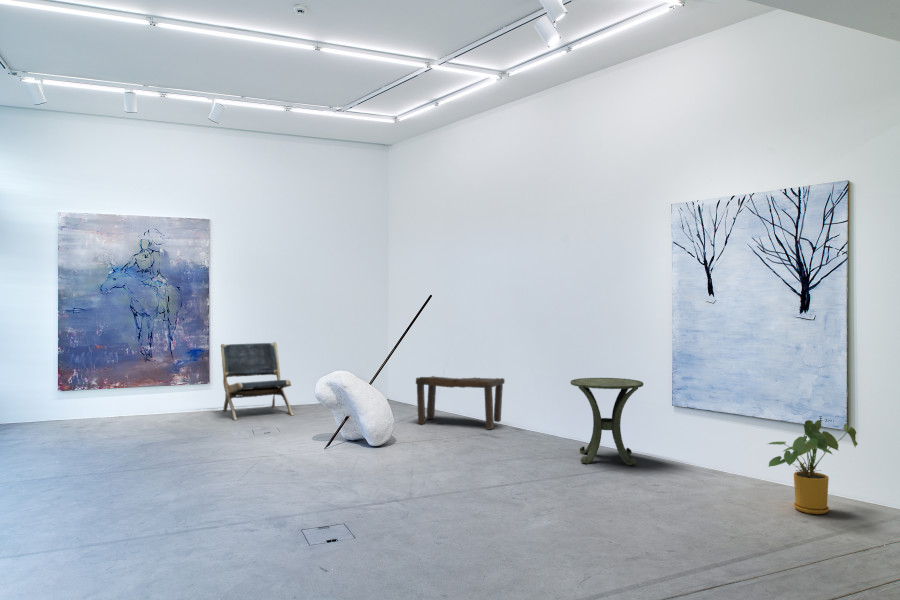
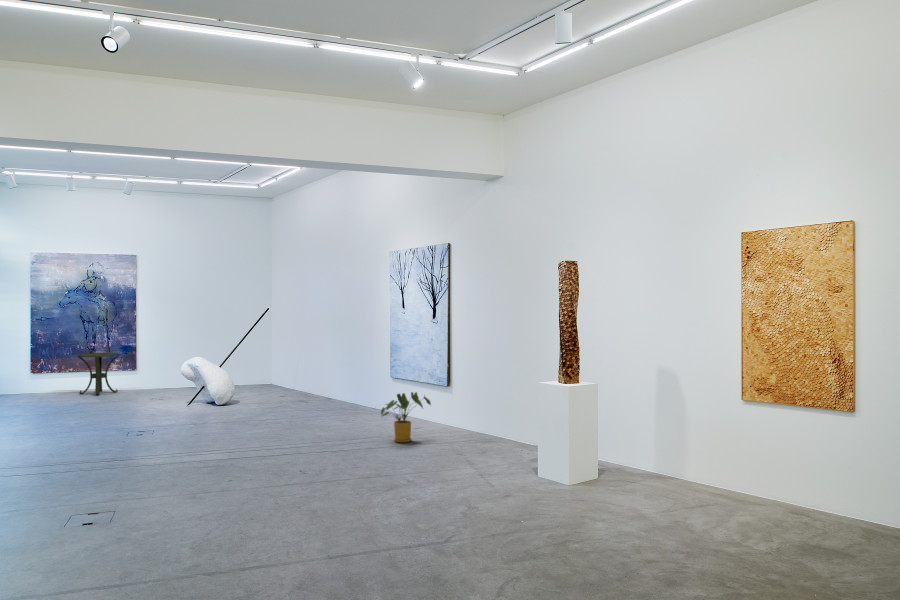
lounge chair: present [221,342,293,420] -> none [143,341,190,395]
bench: present [416,376,505,429] -> none [262,366,321,402]
side table: present [570,378,643,465] -> present [77,353,119,395]

